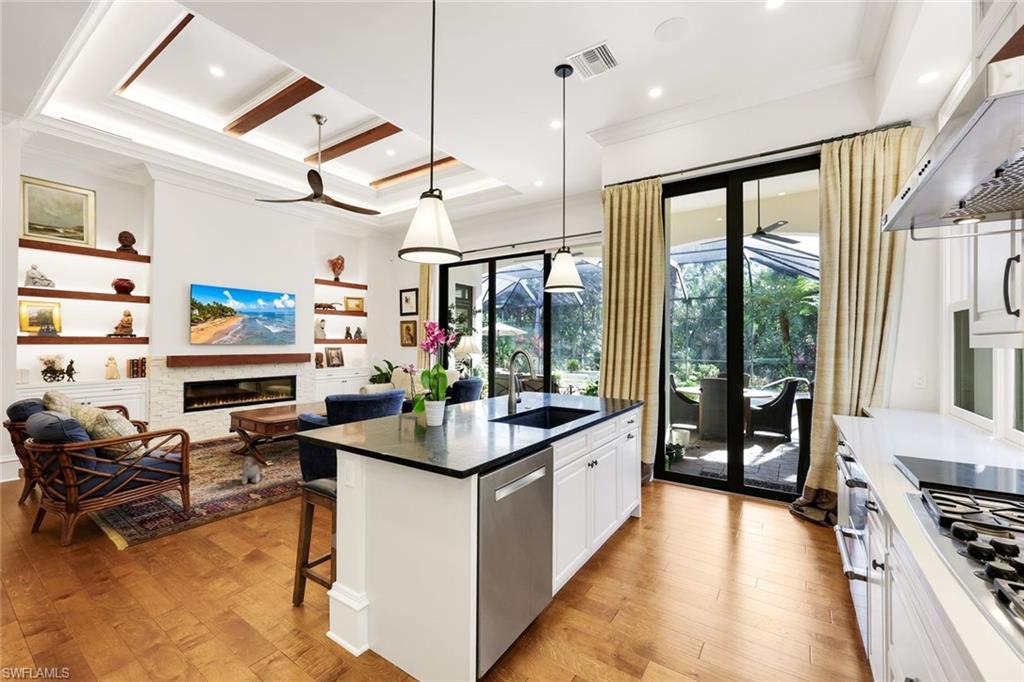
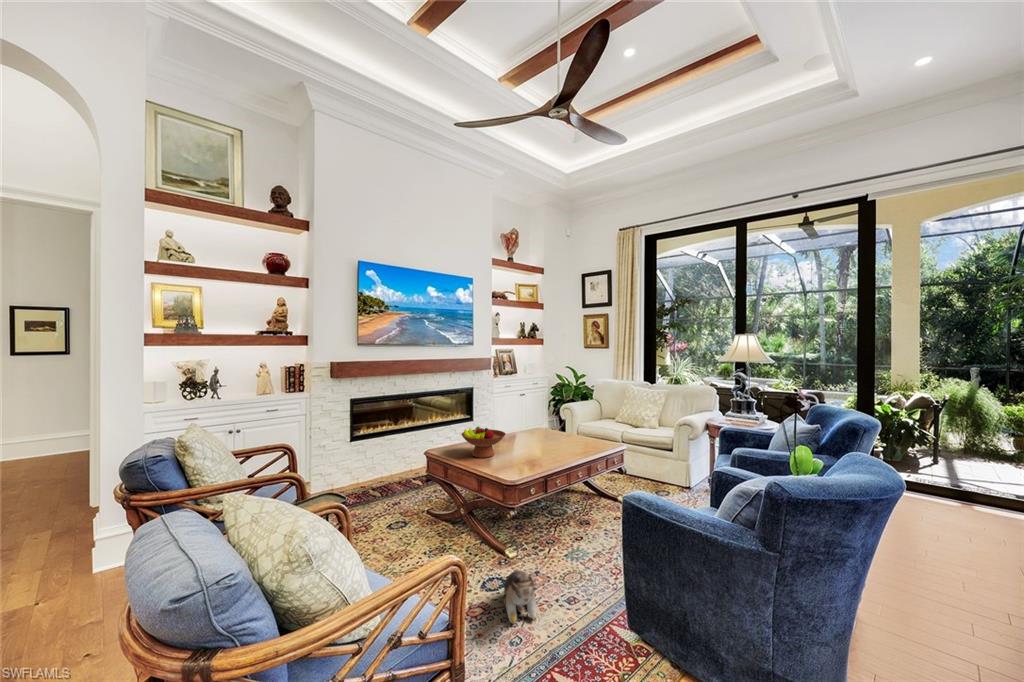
fruit bowl: none [251,395,283,414] -> present [461,427,506,458]

